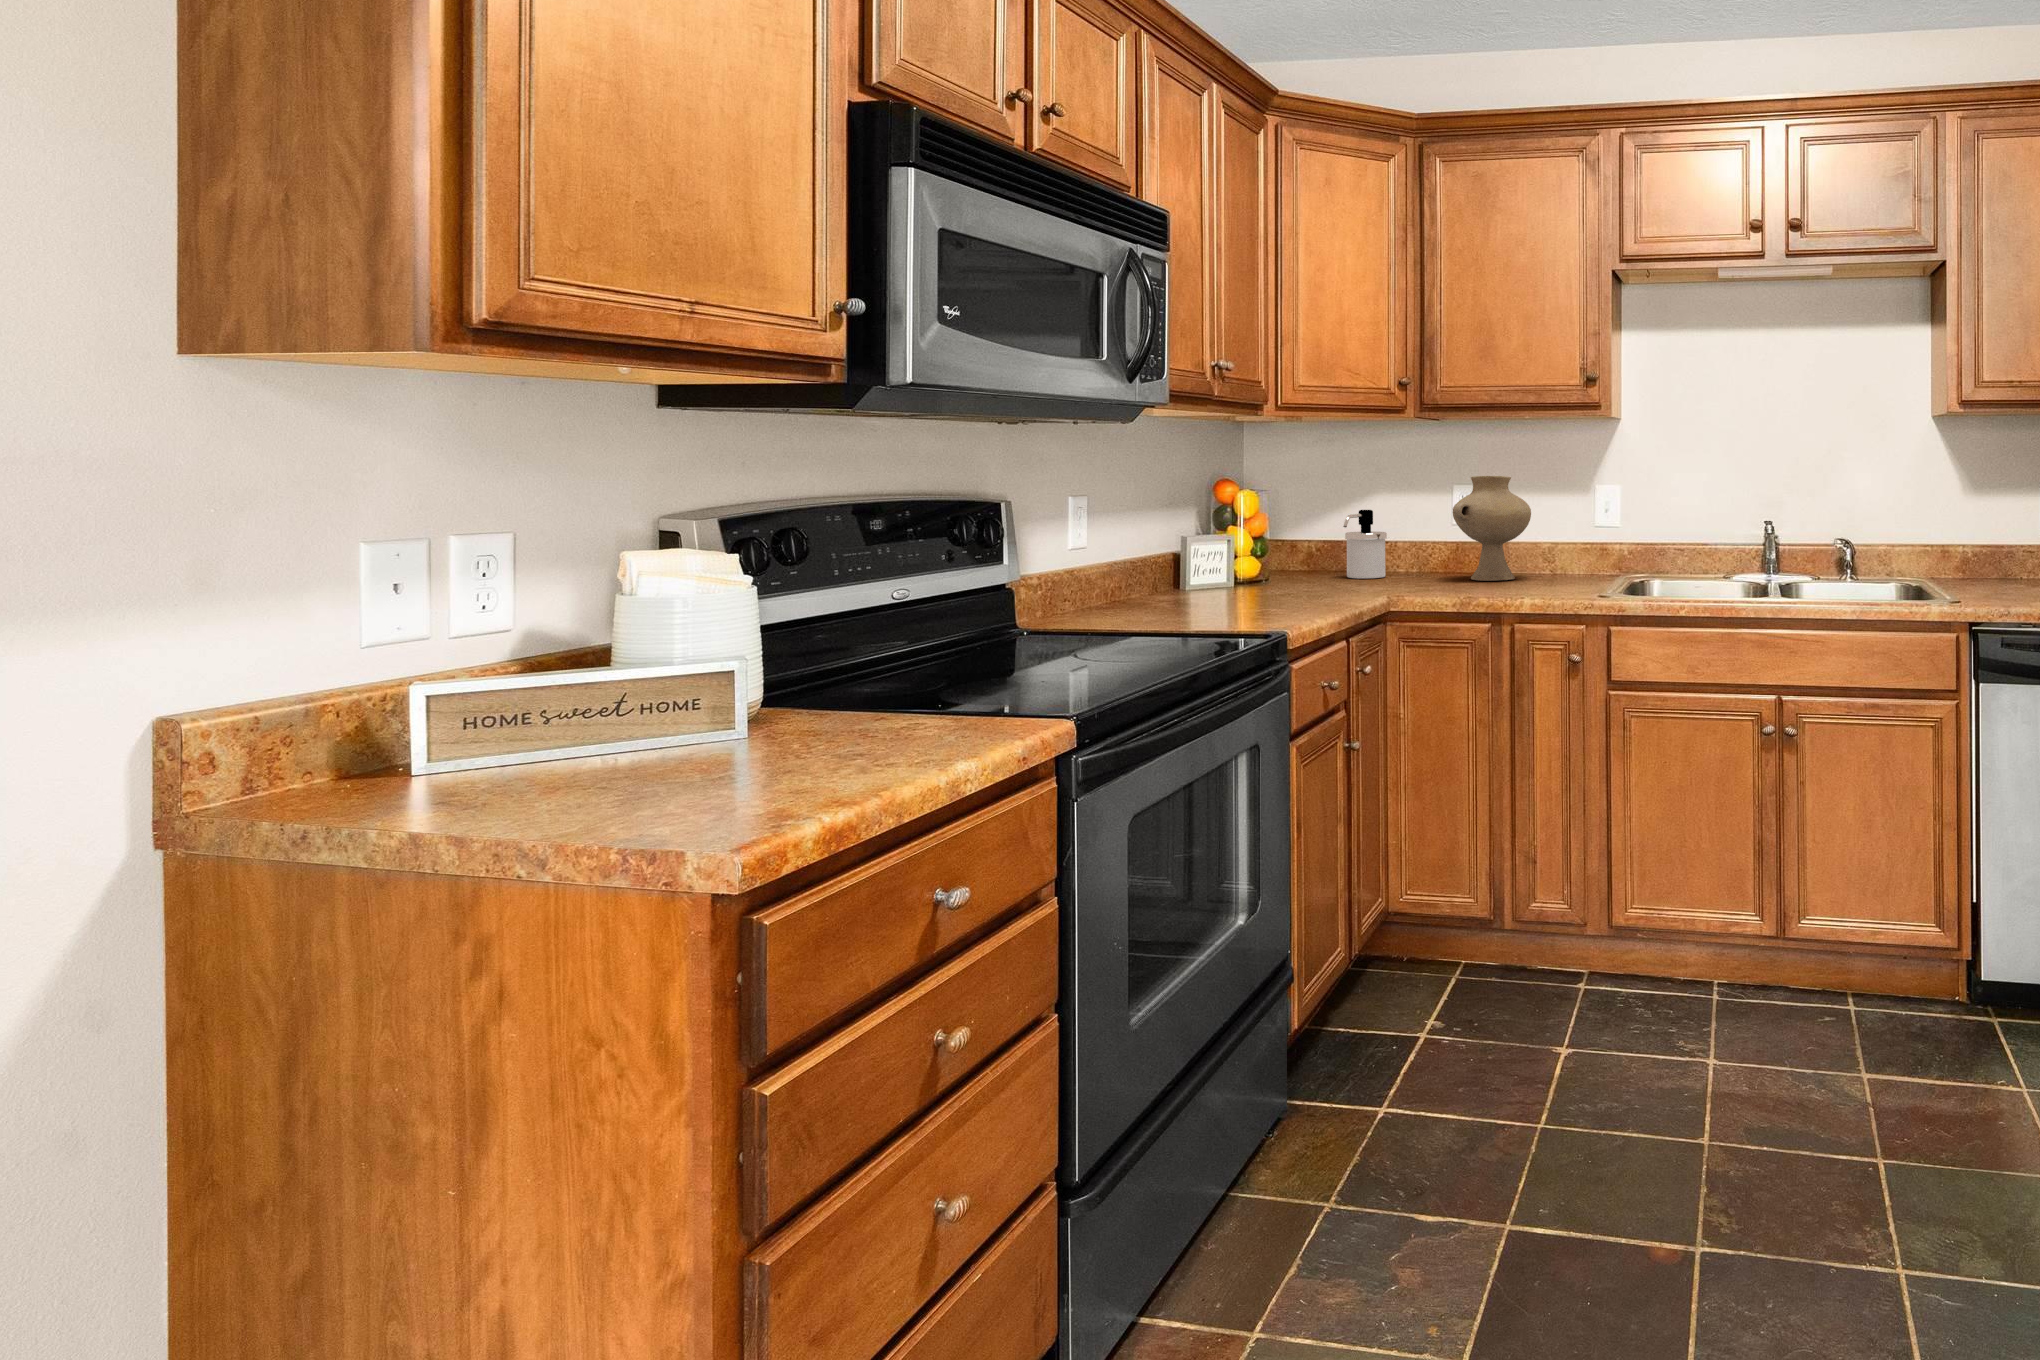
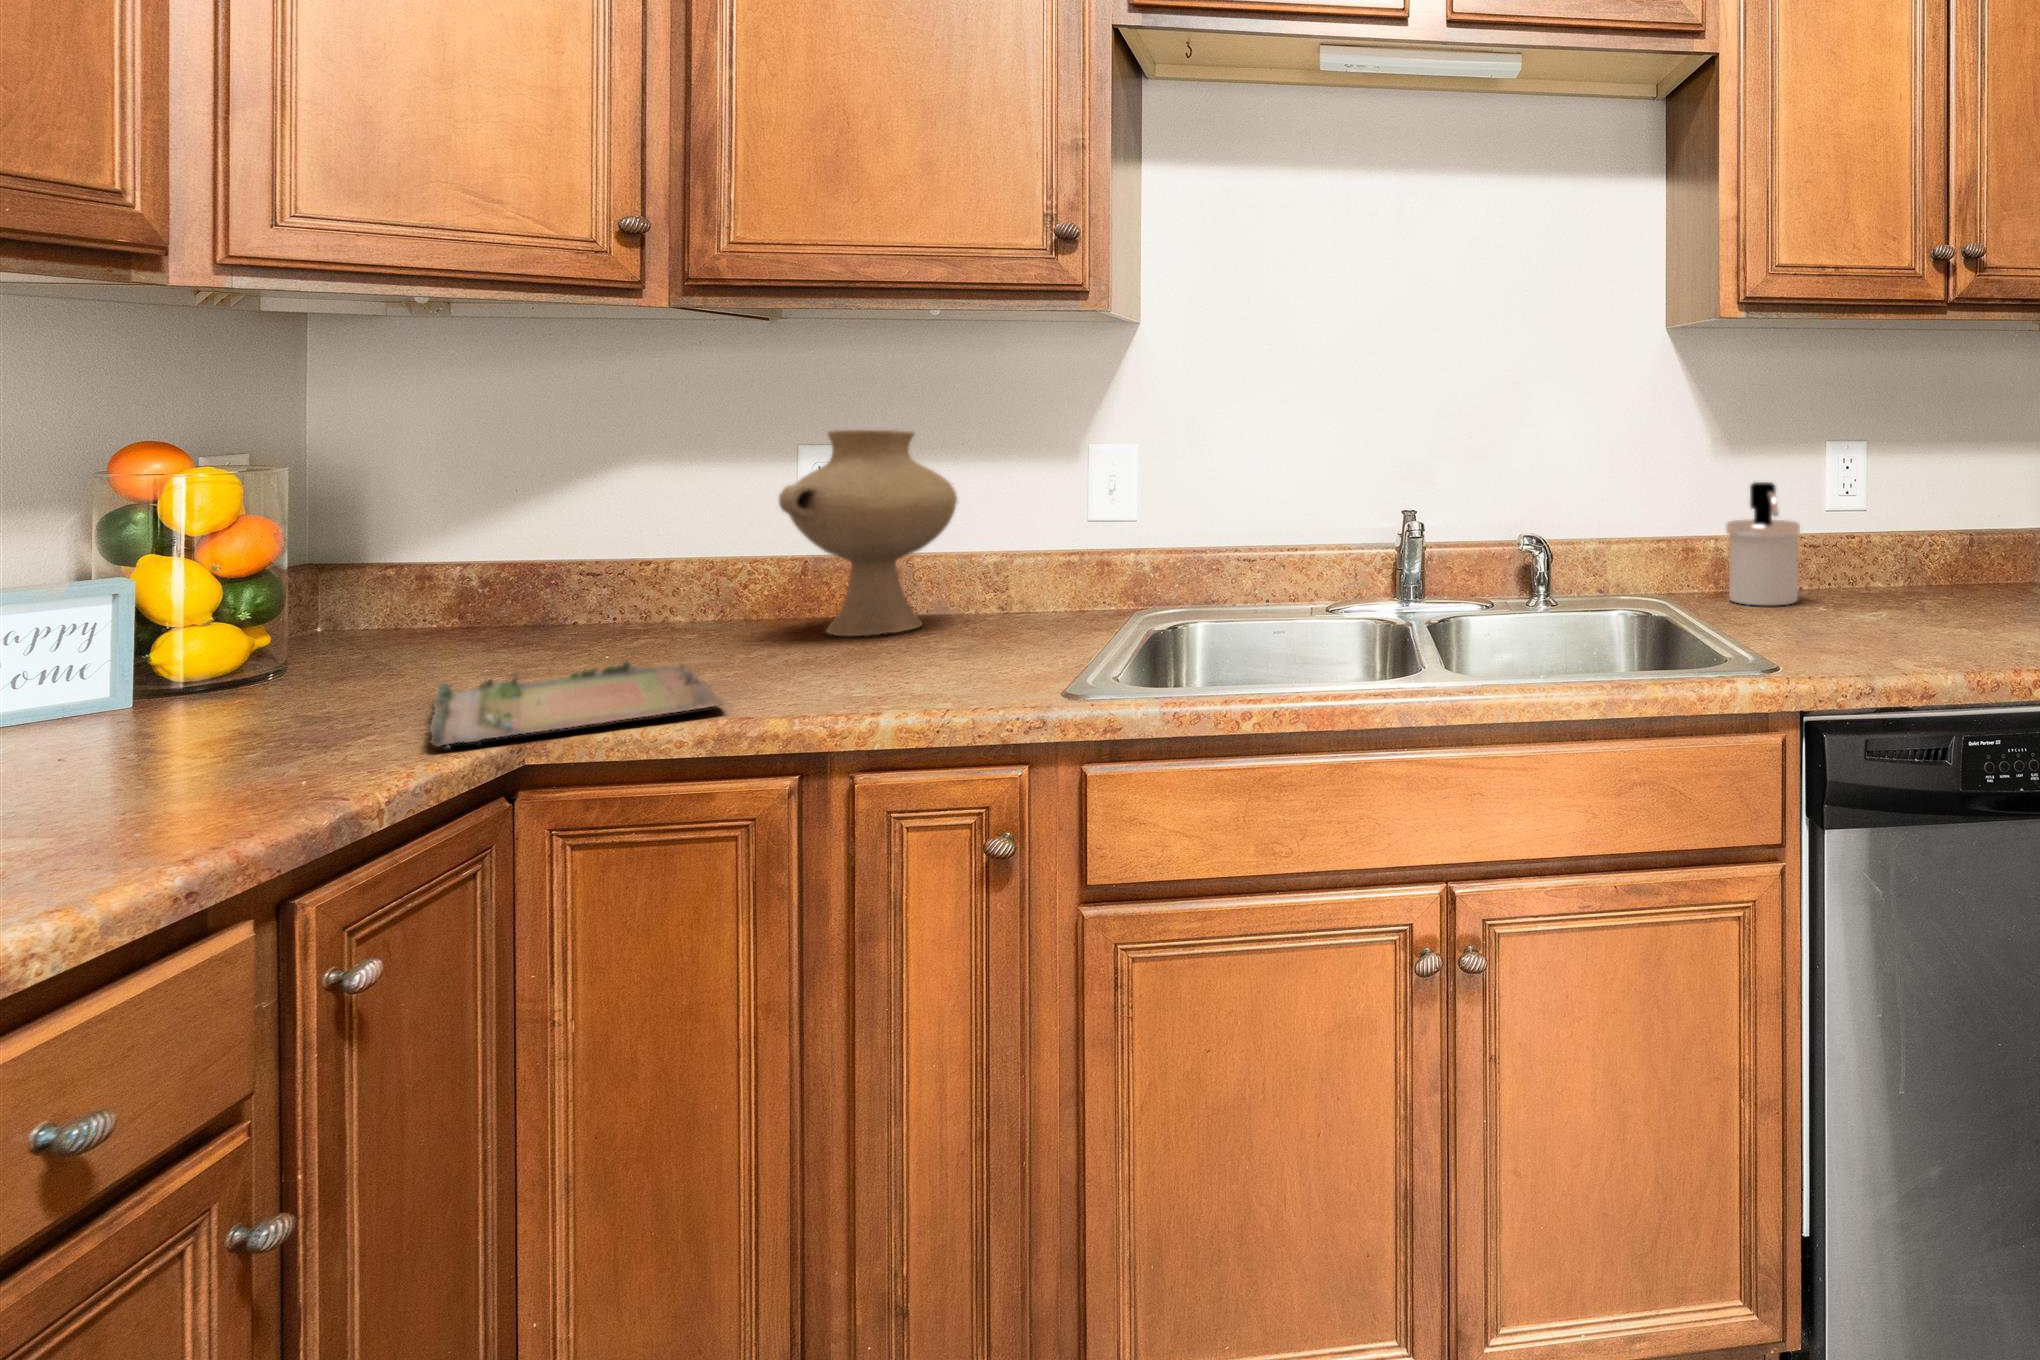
soap dispenser: present [1343,510,1387,578] -> present [1726,482,1800,605]
tray: none [1337,574,1458,601] -> present [429,651,725,748]

